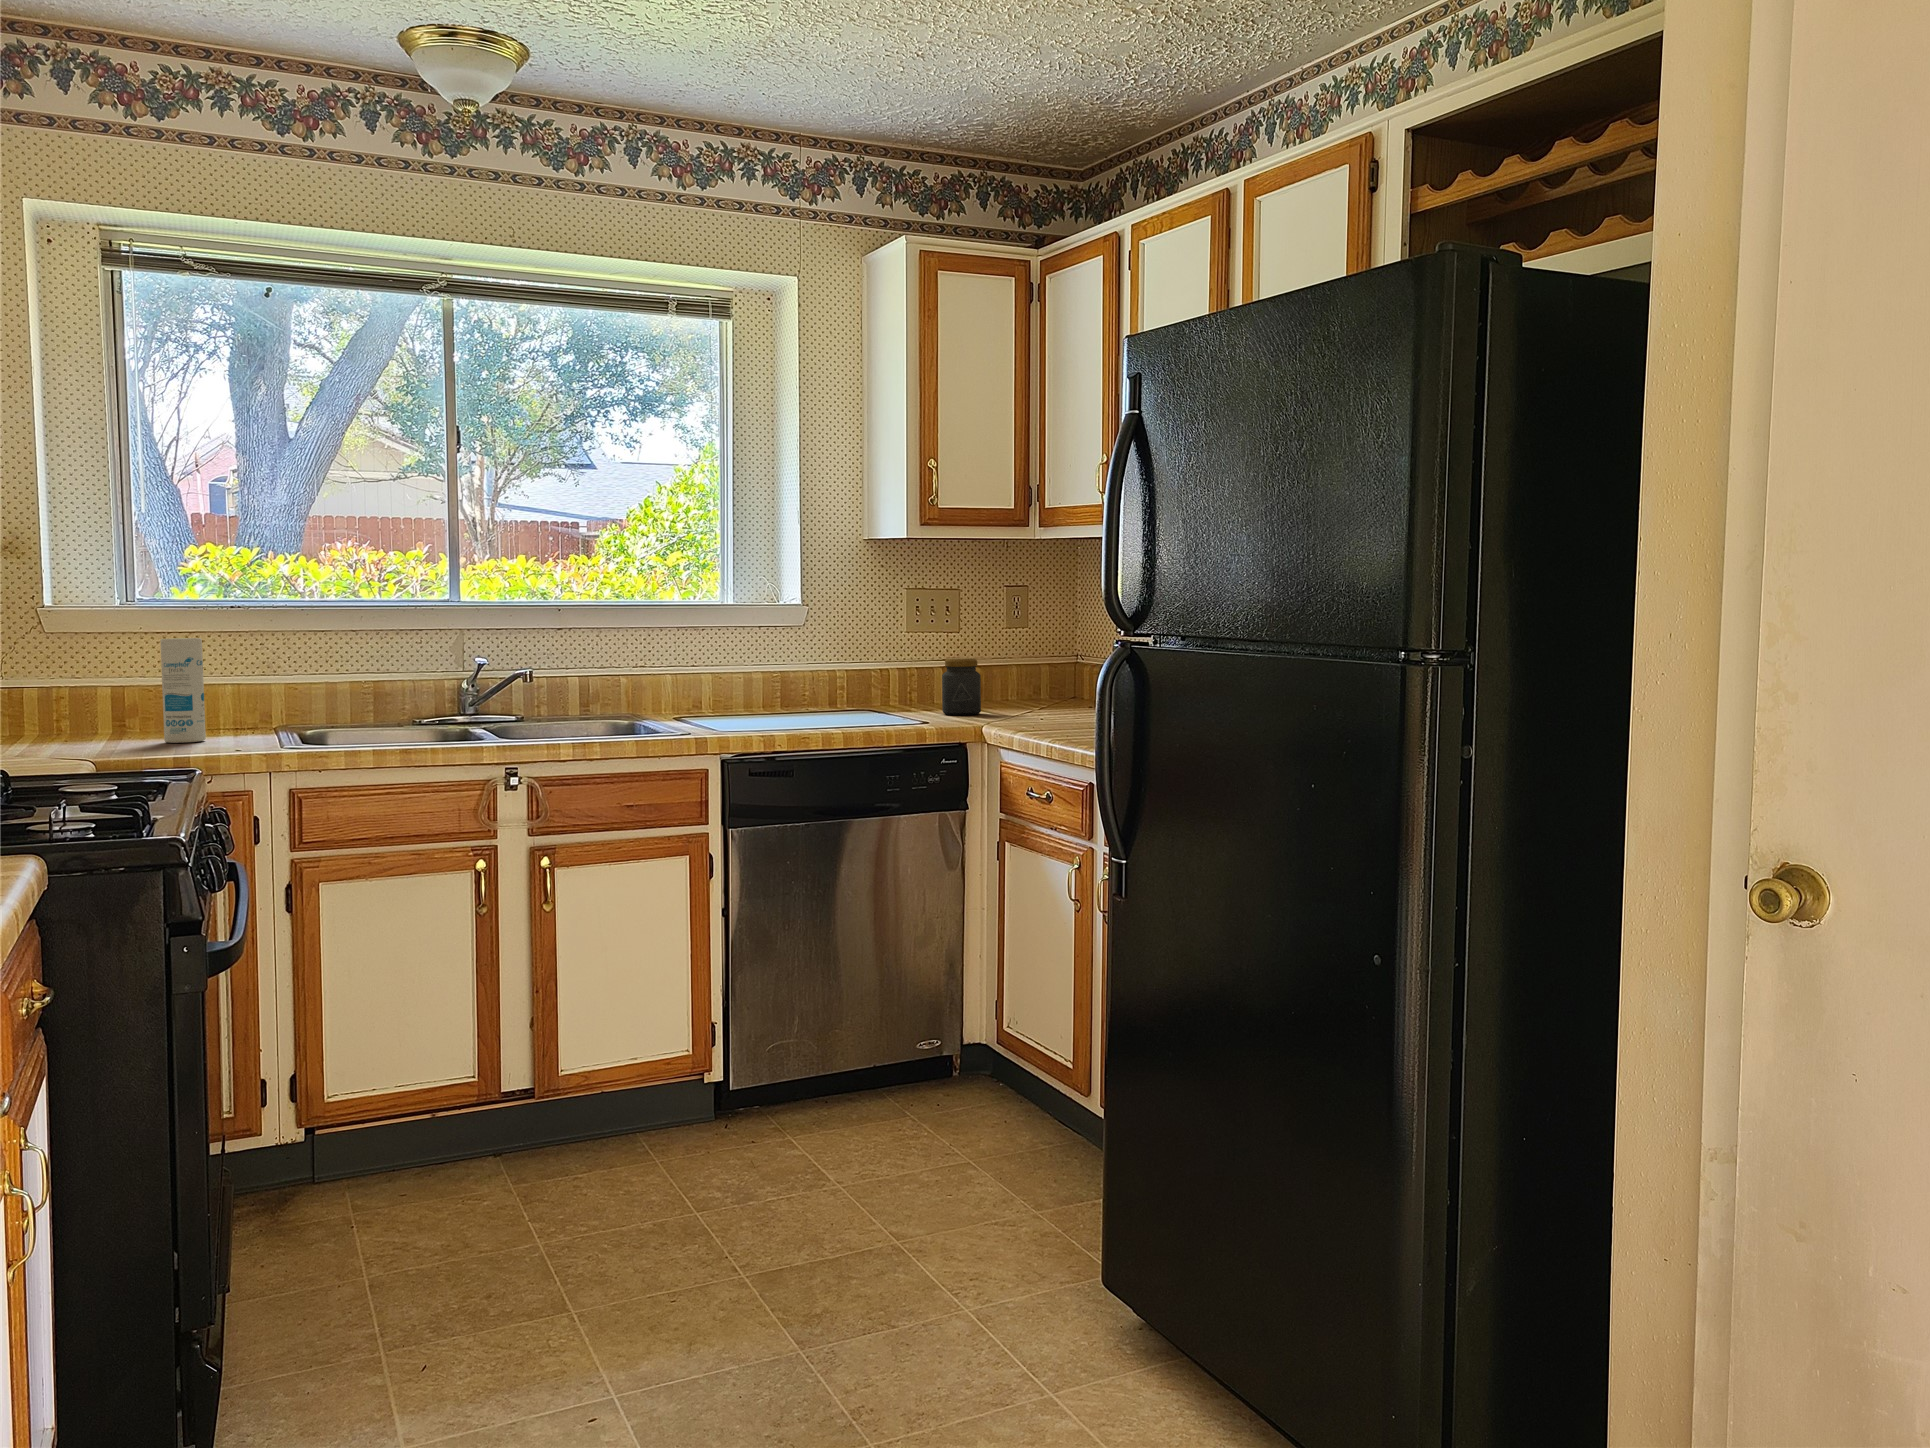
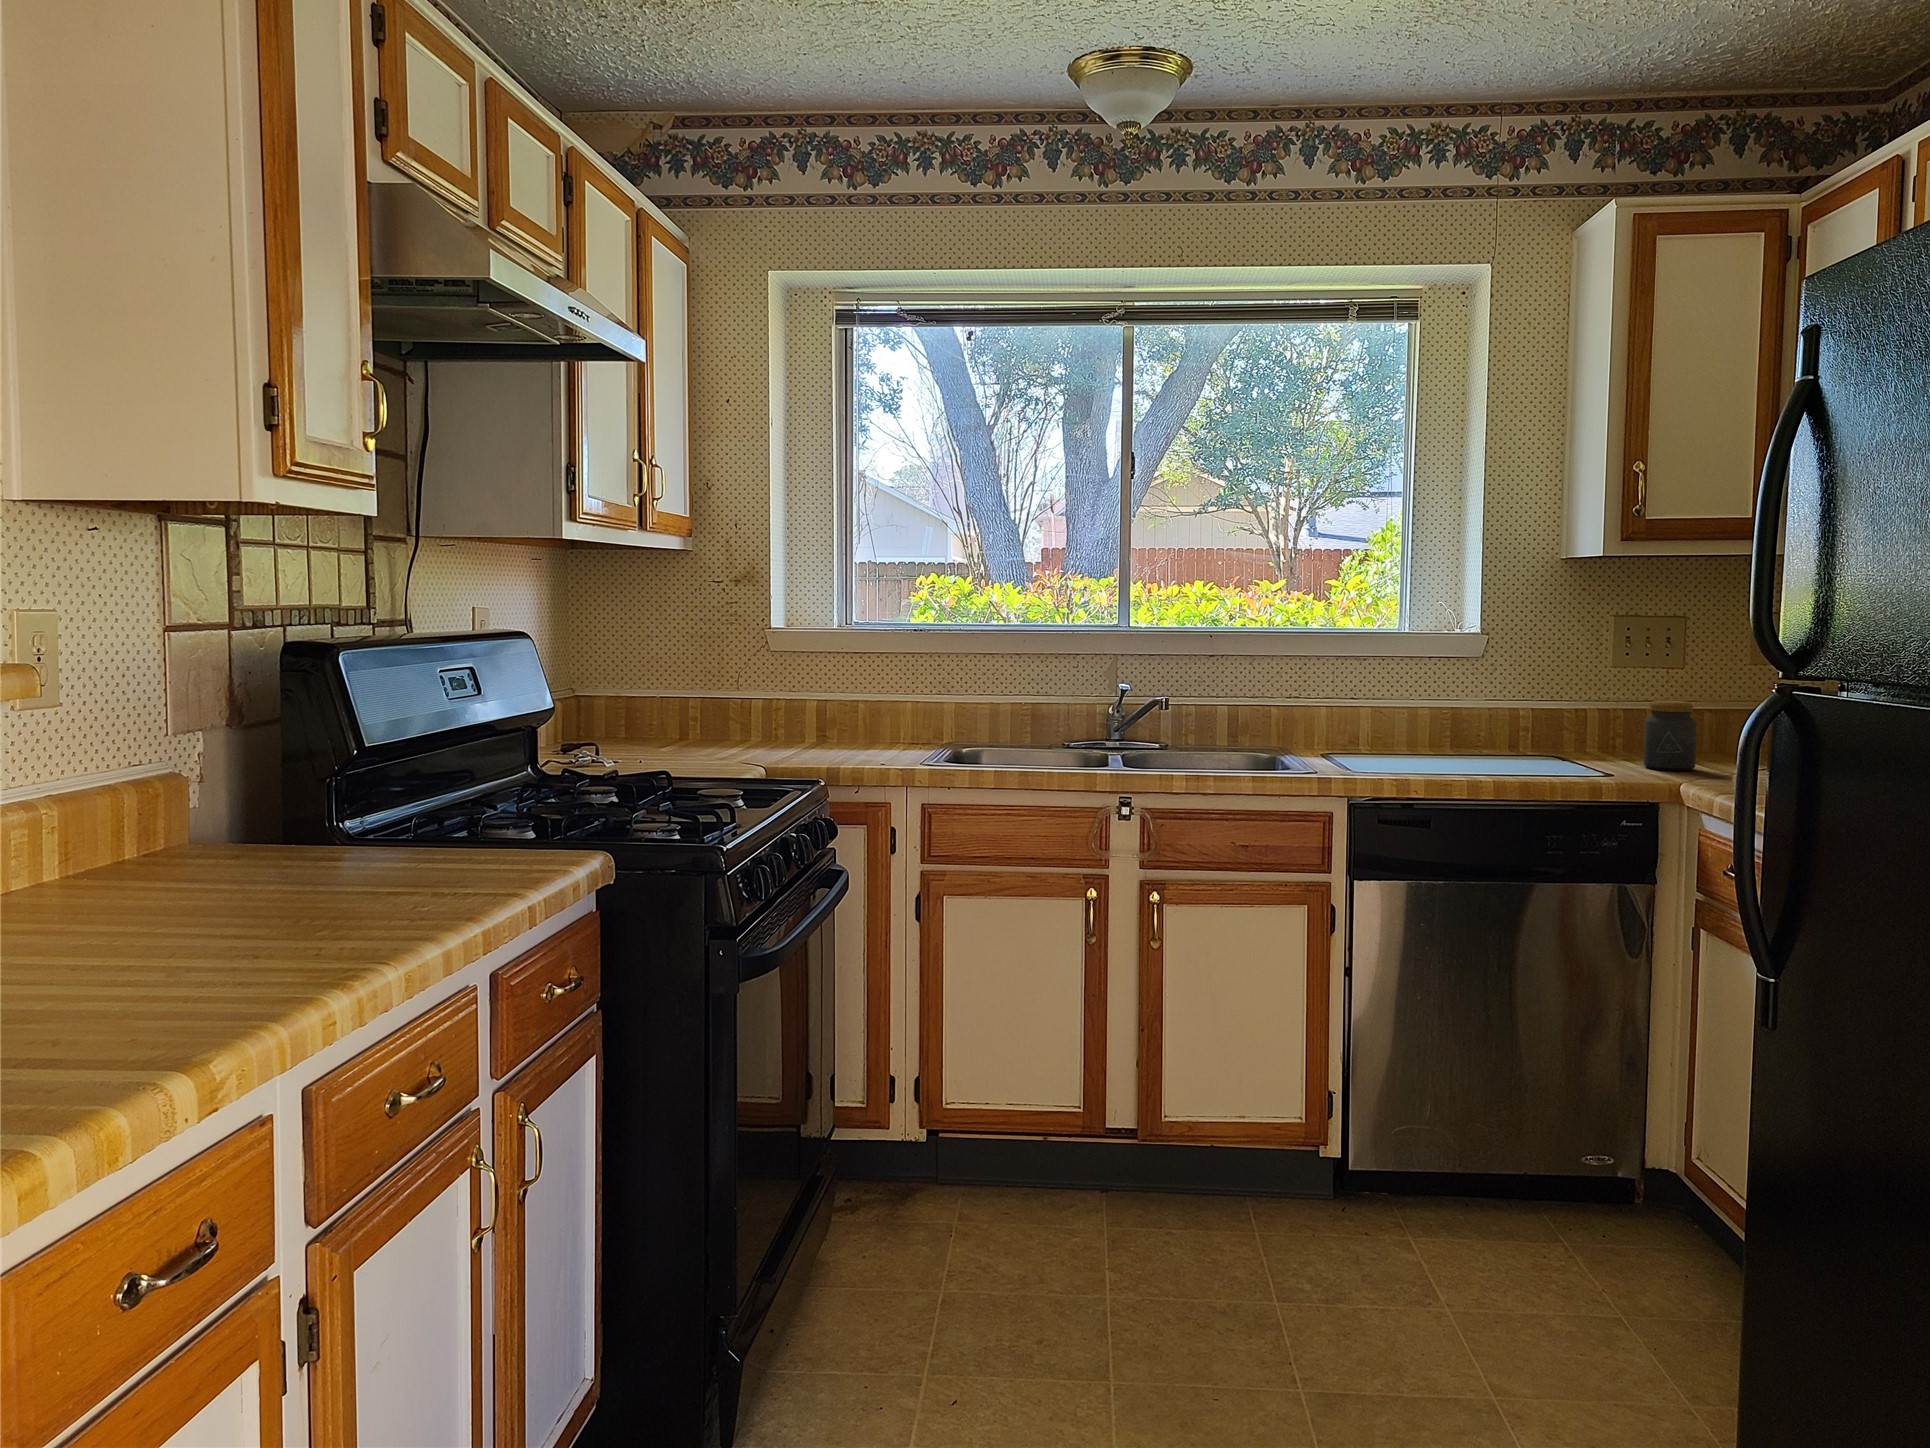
canister: present [160,638,206,743] -> none [856,653,889,747]

